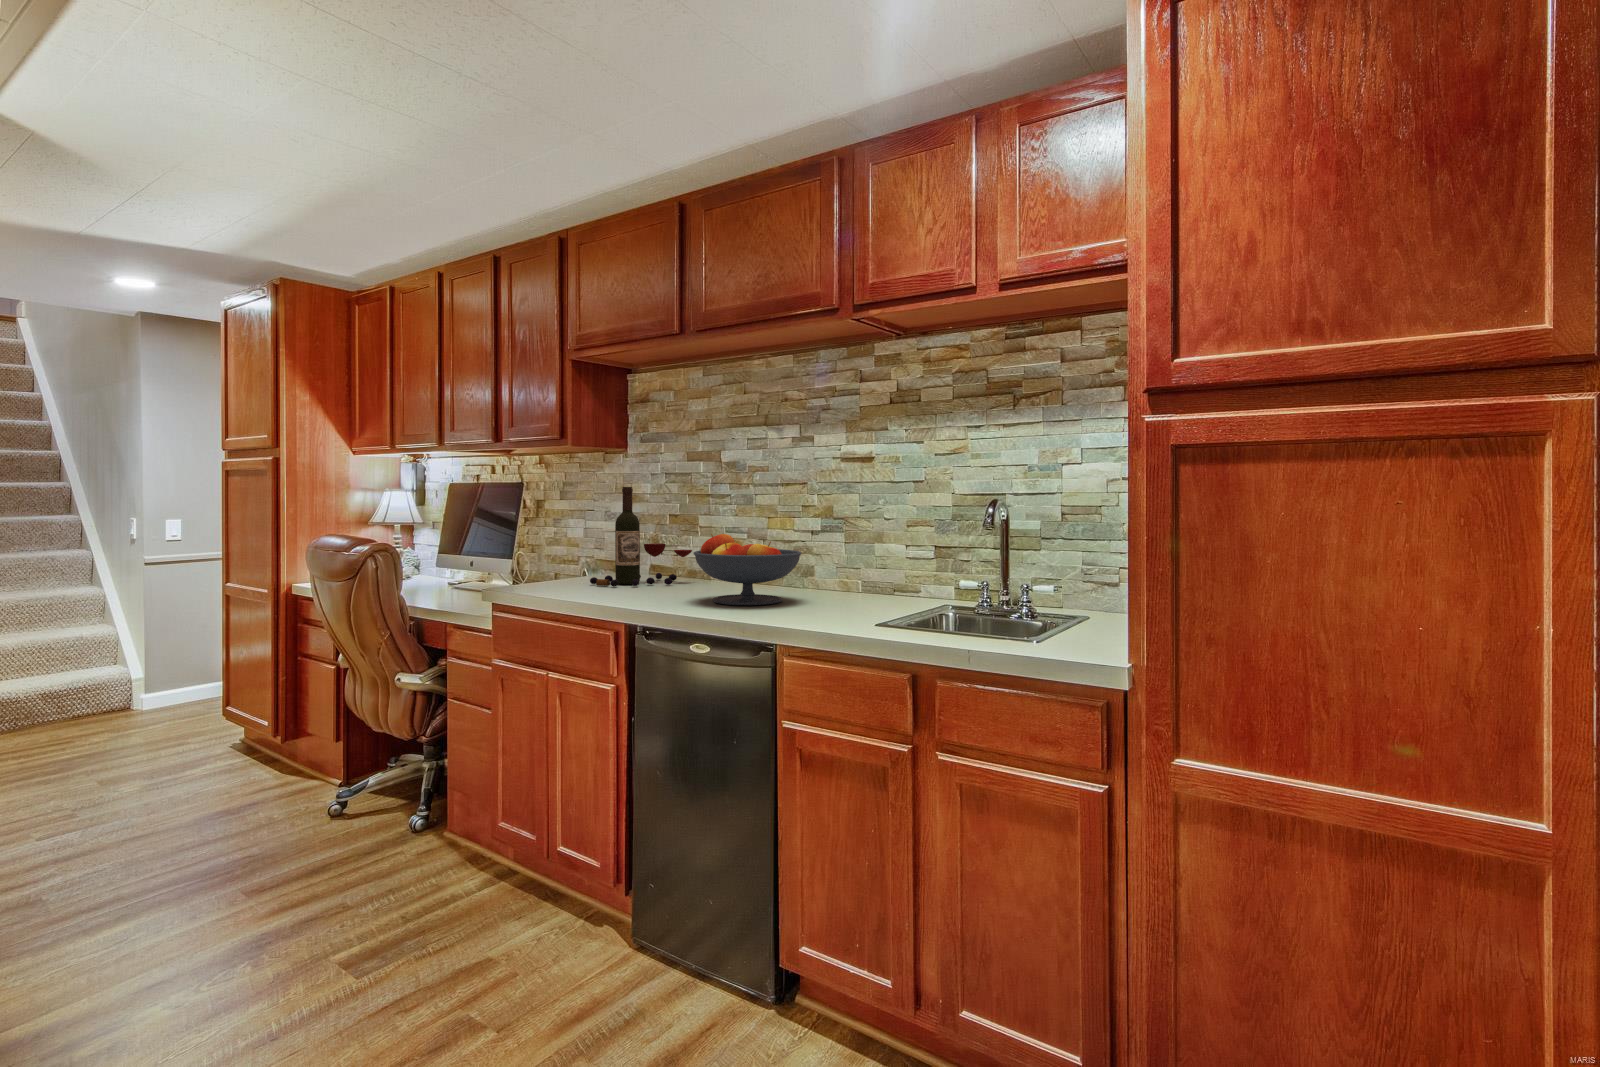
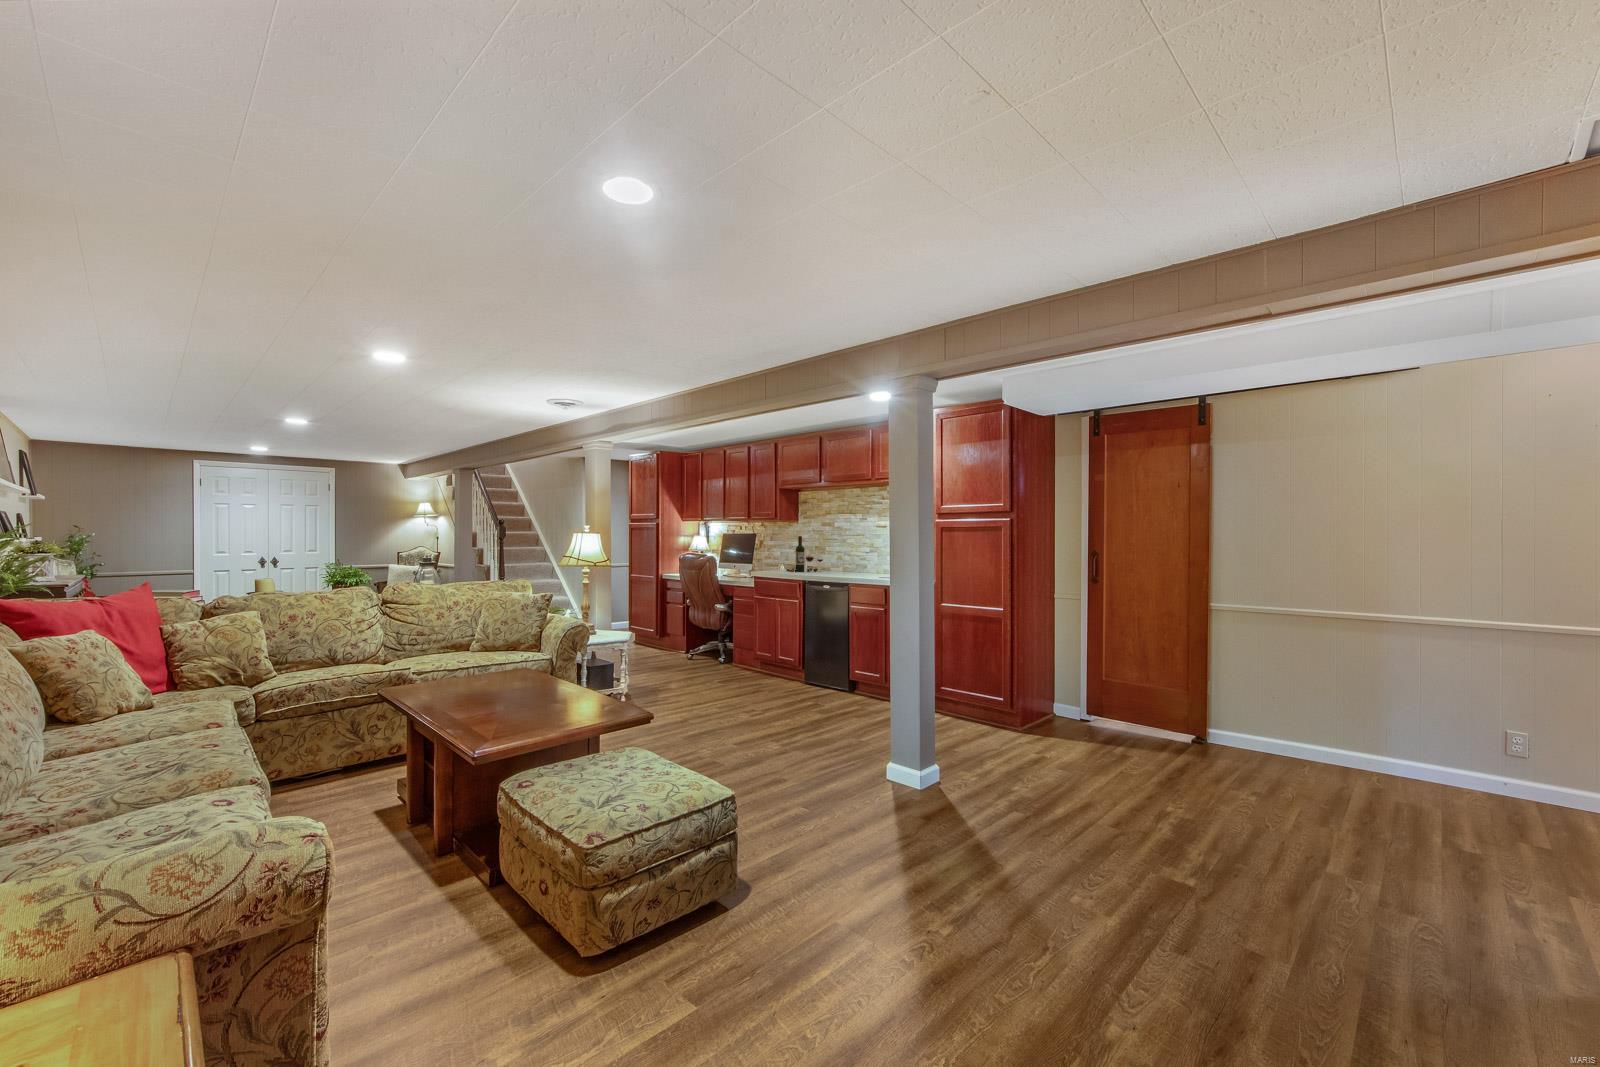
fruit bowl: present [694,534,802,605] -> none [824,552,860,576]

